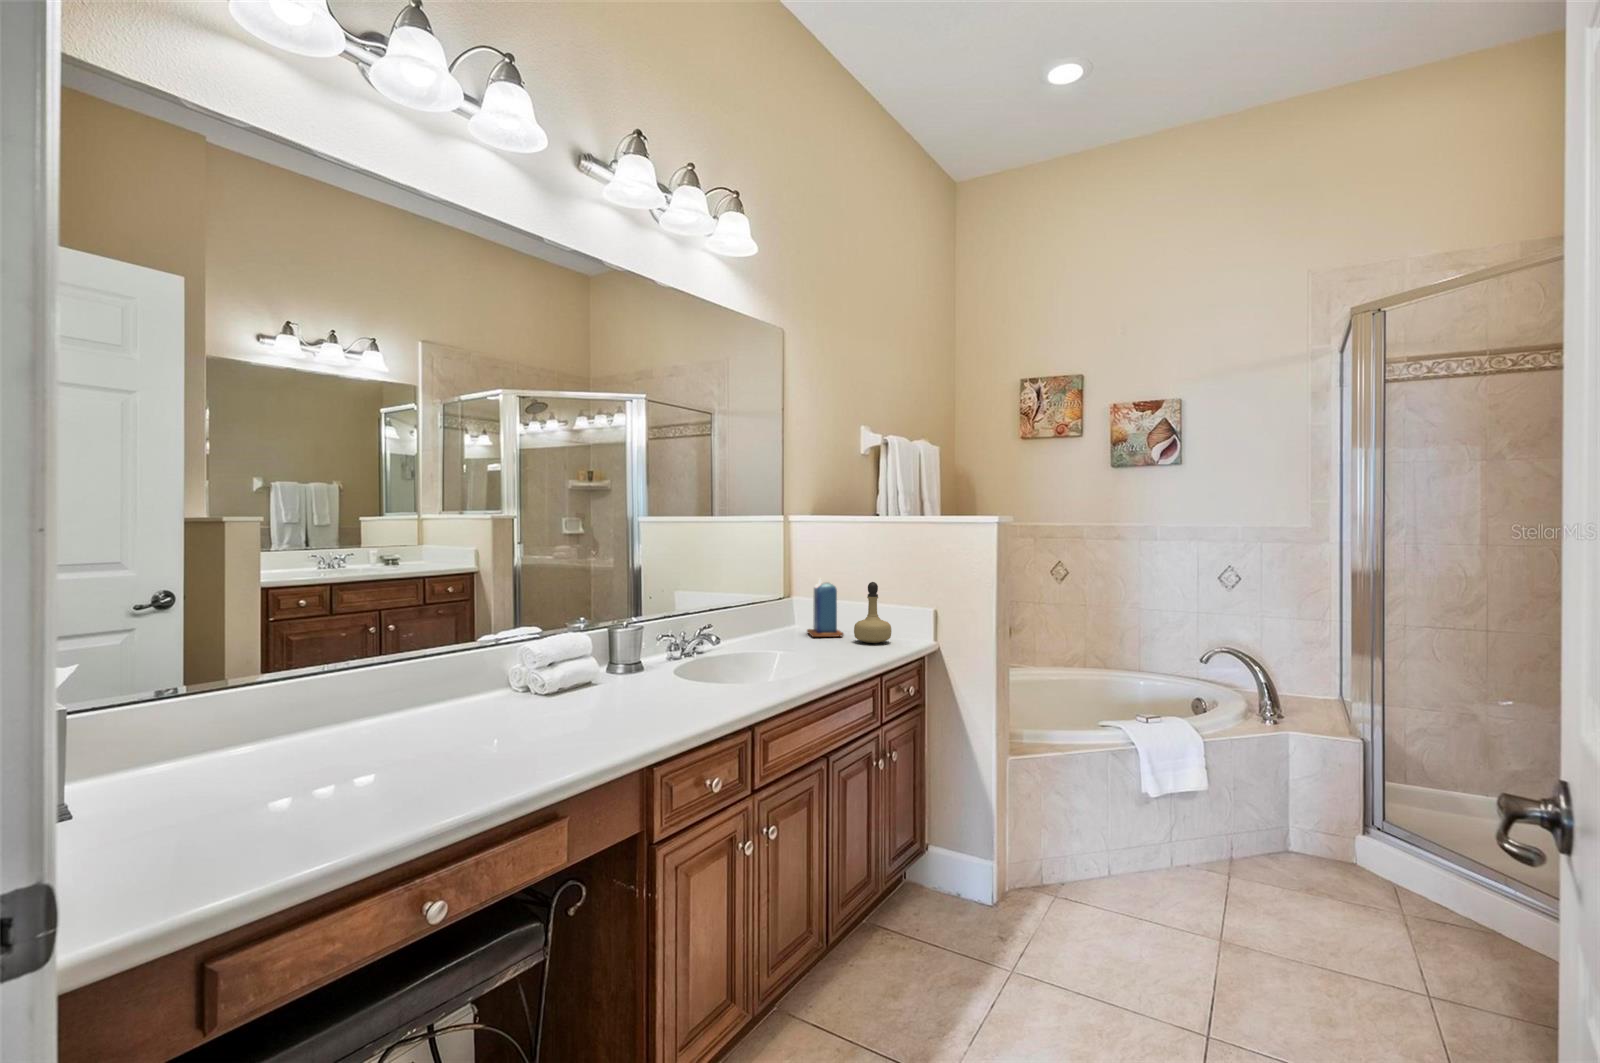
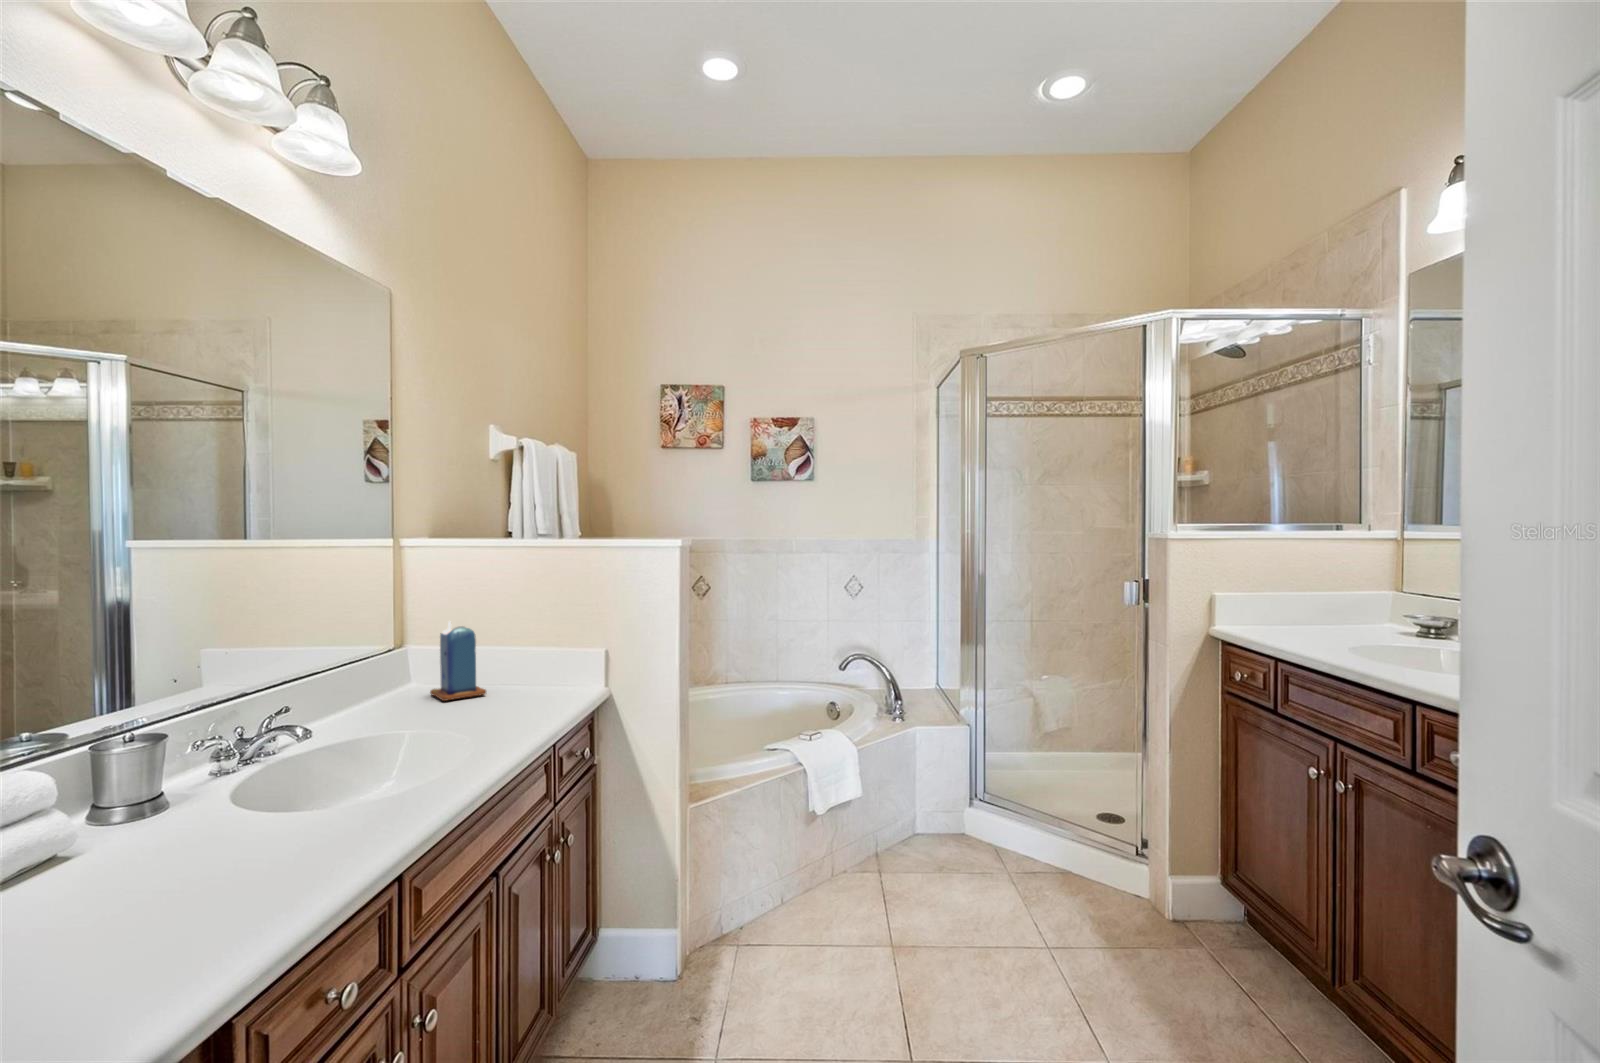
perfume bottle: present [854,582,891,643] -> none [504,622,554,700]

